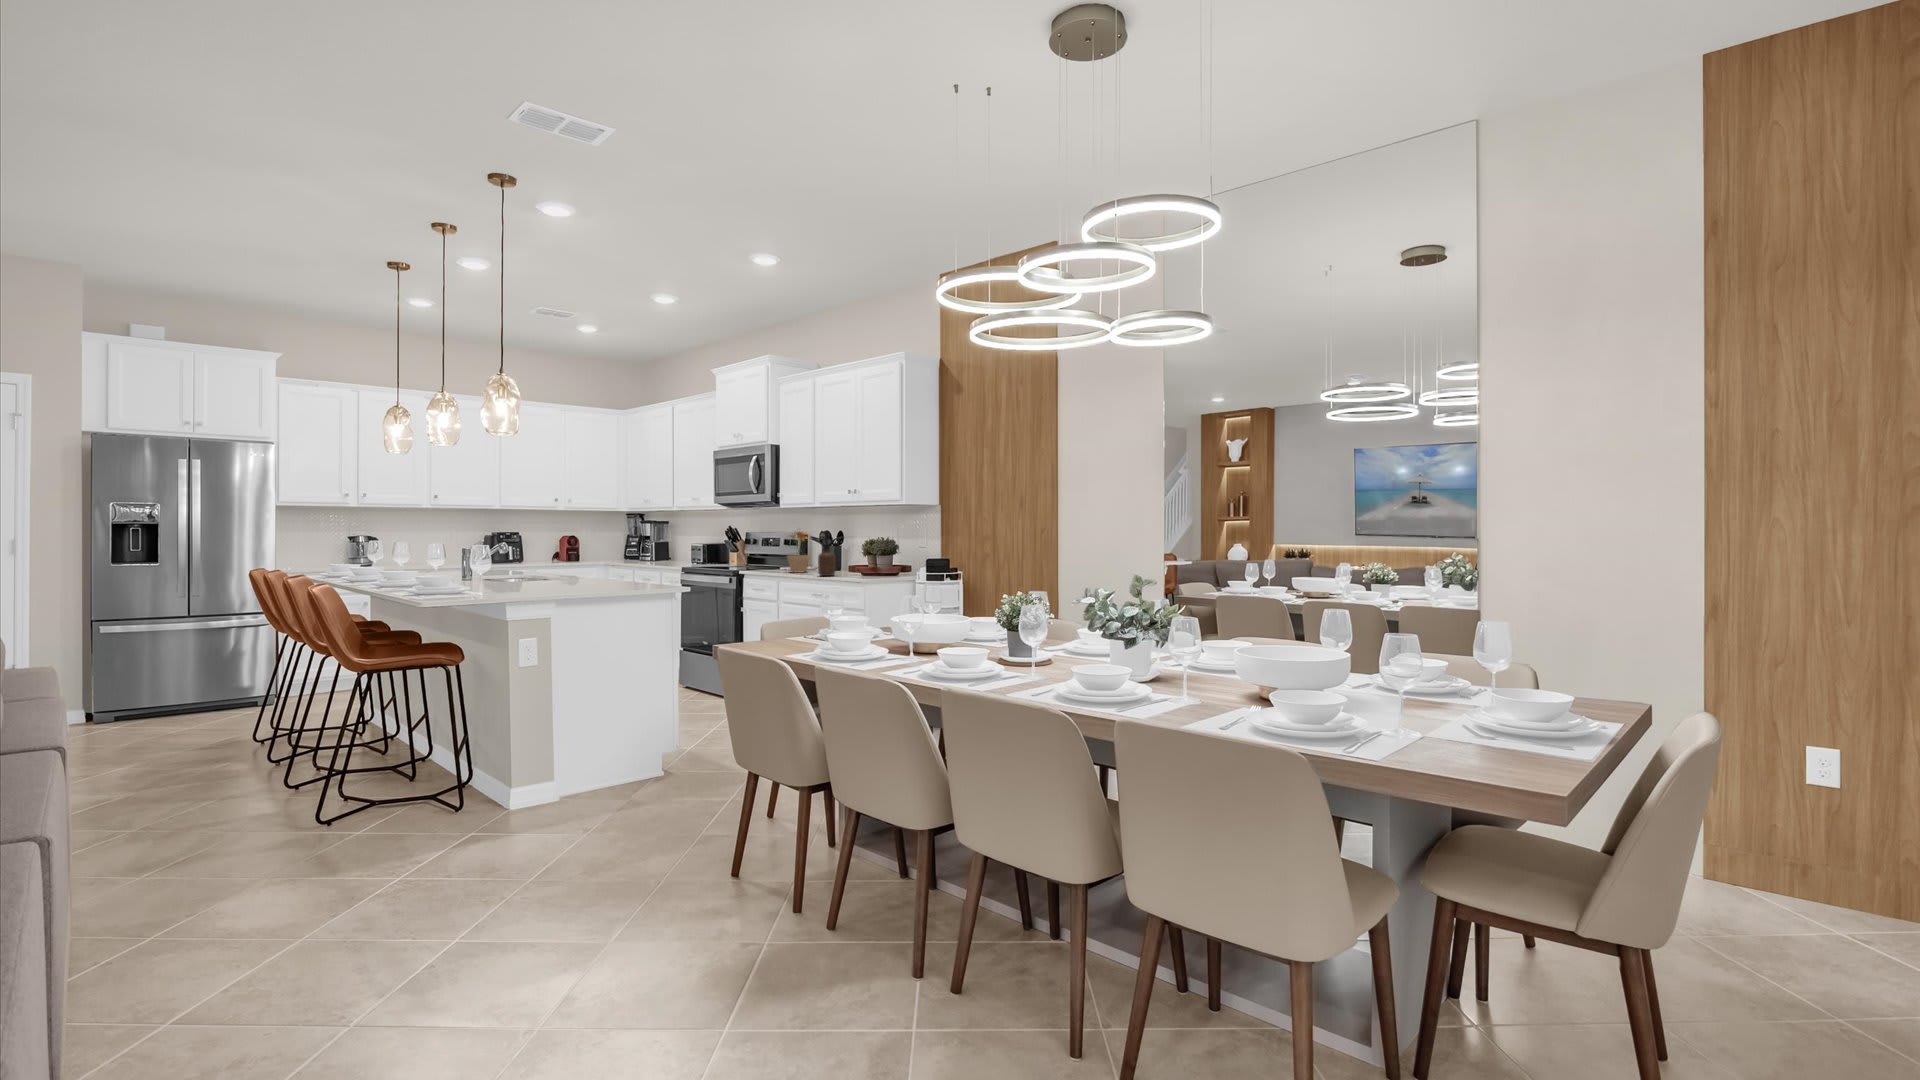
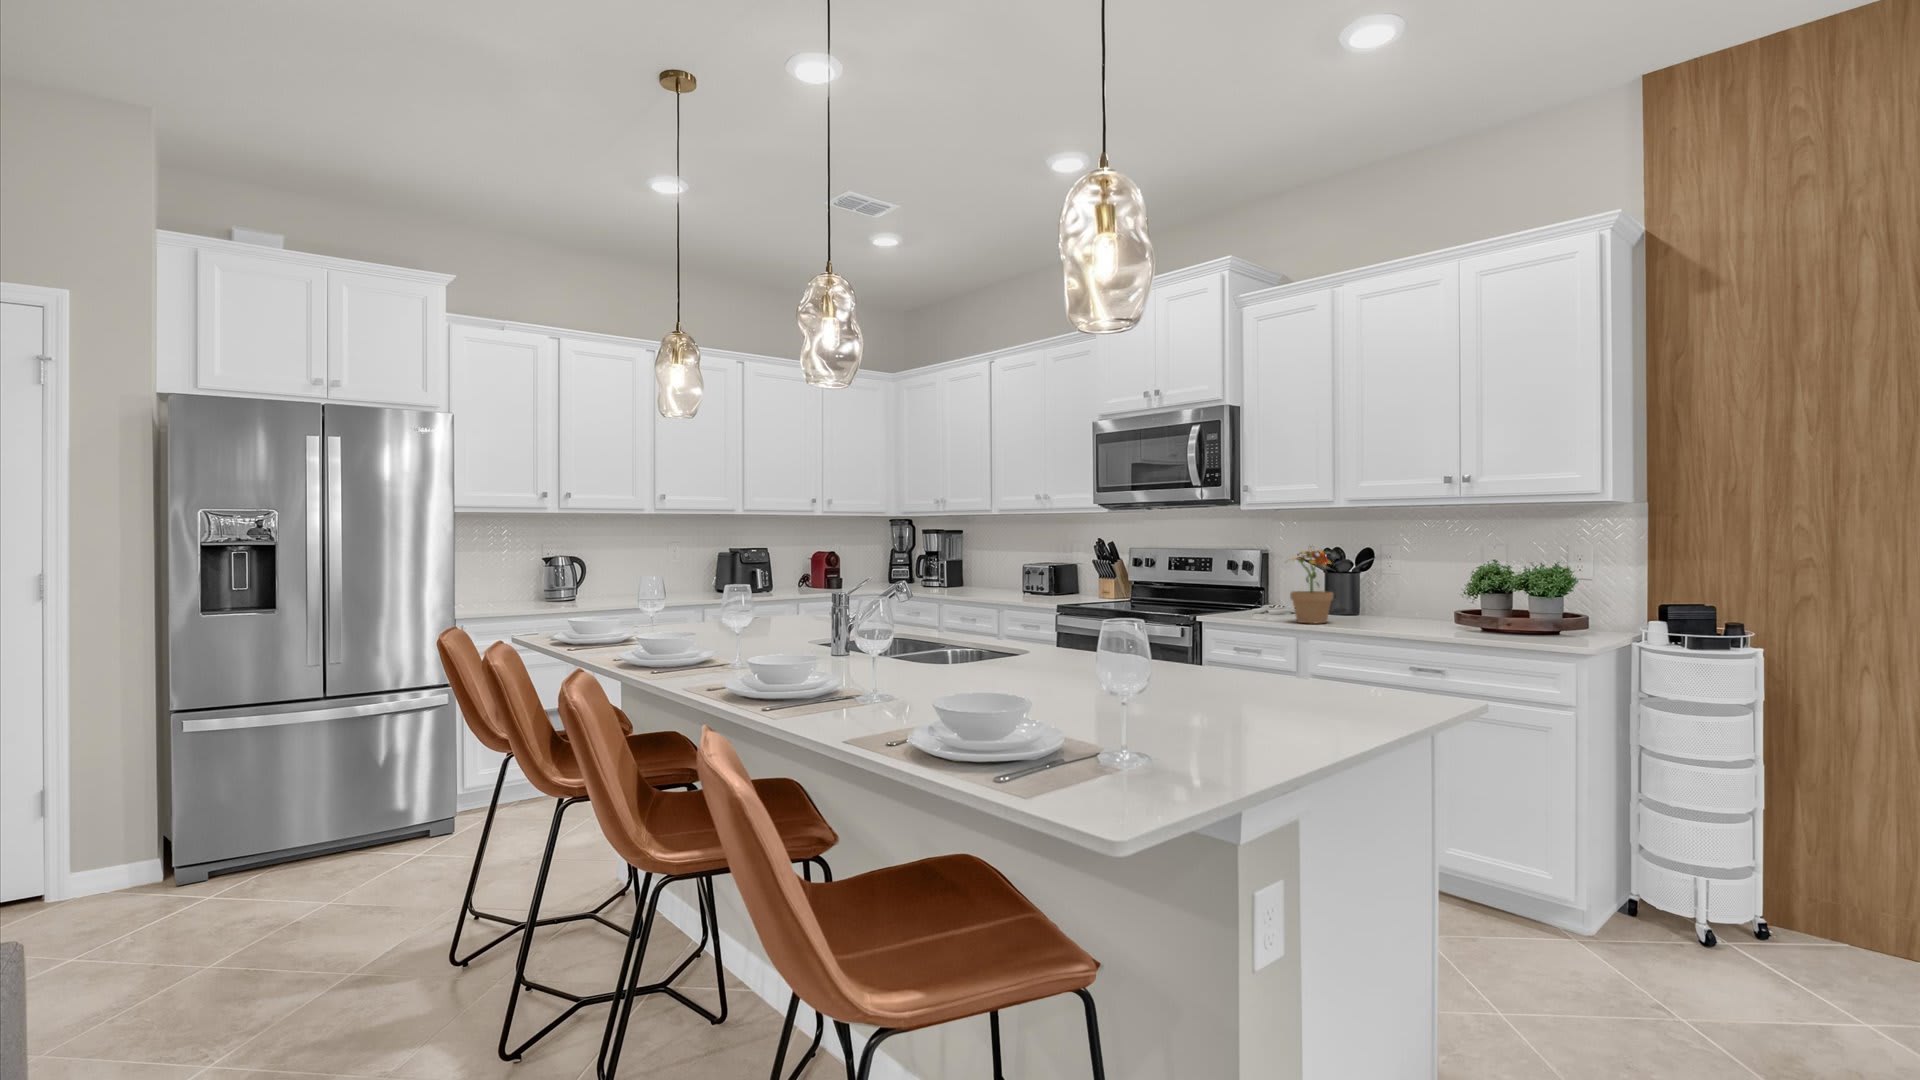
soap dispenser: present [818,537,835,576] -> none [1399,562,1434,636]

